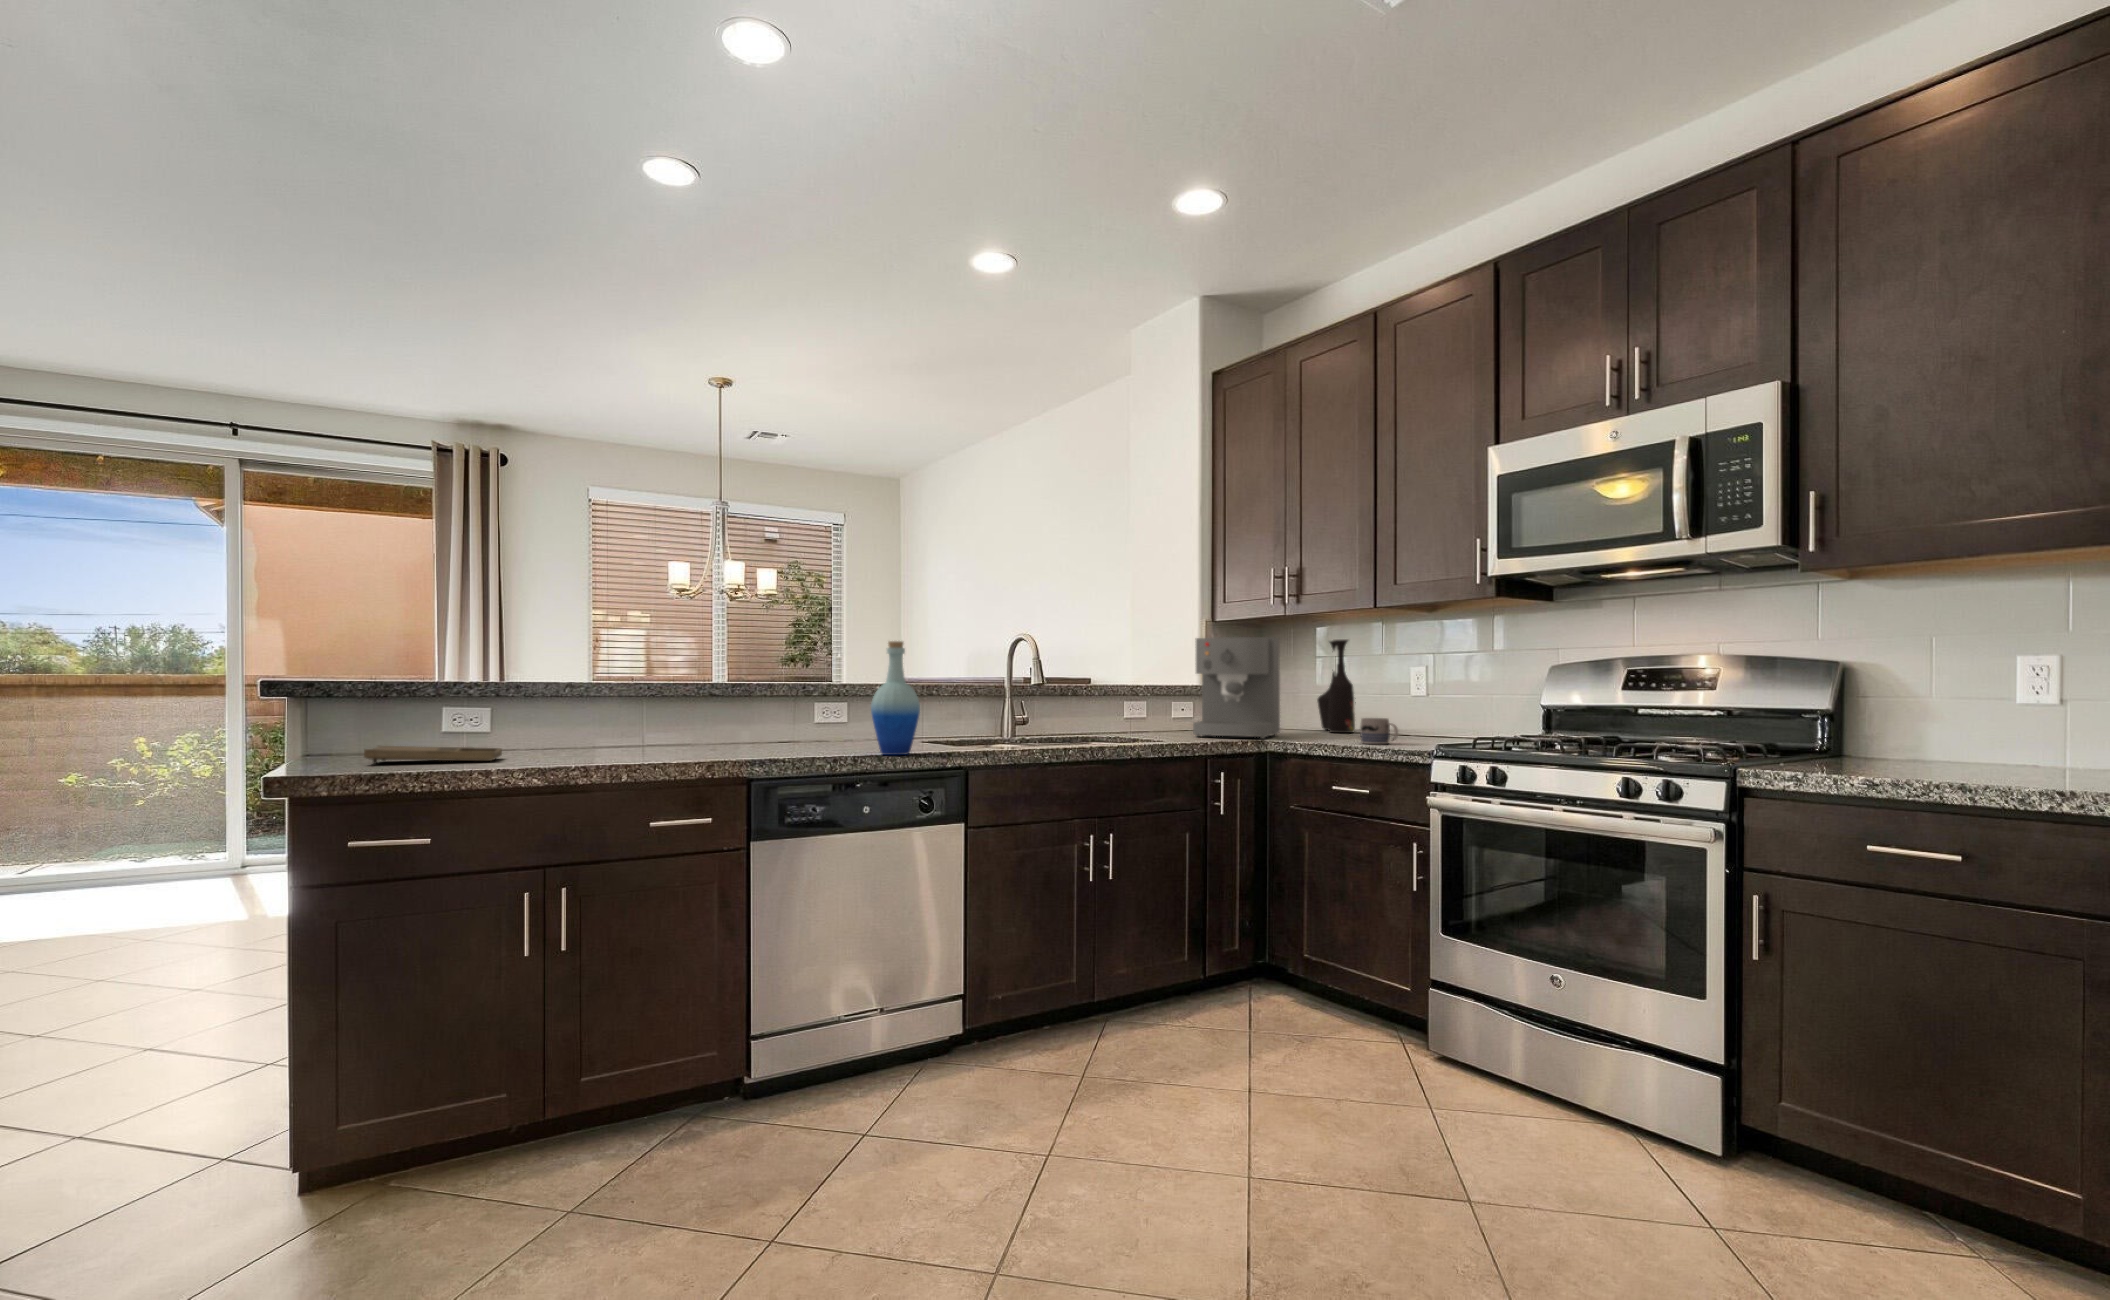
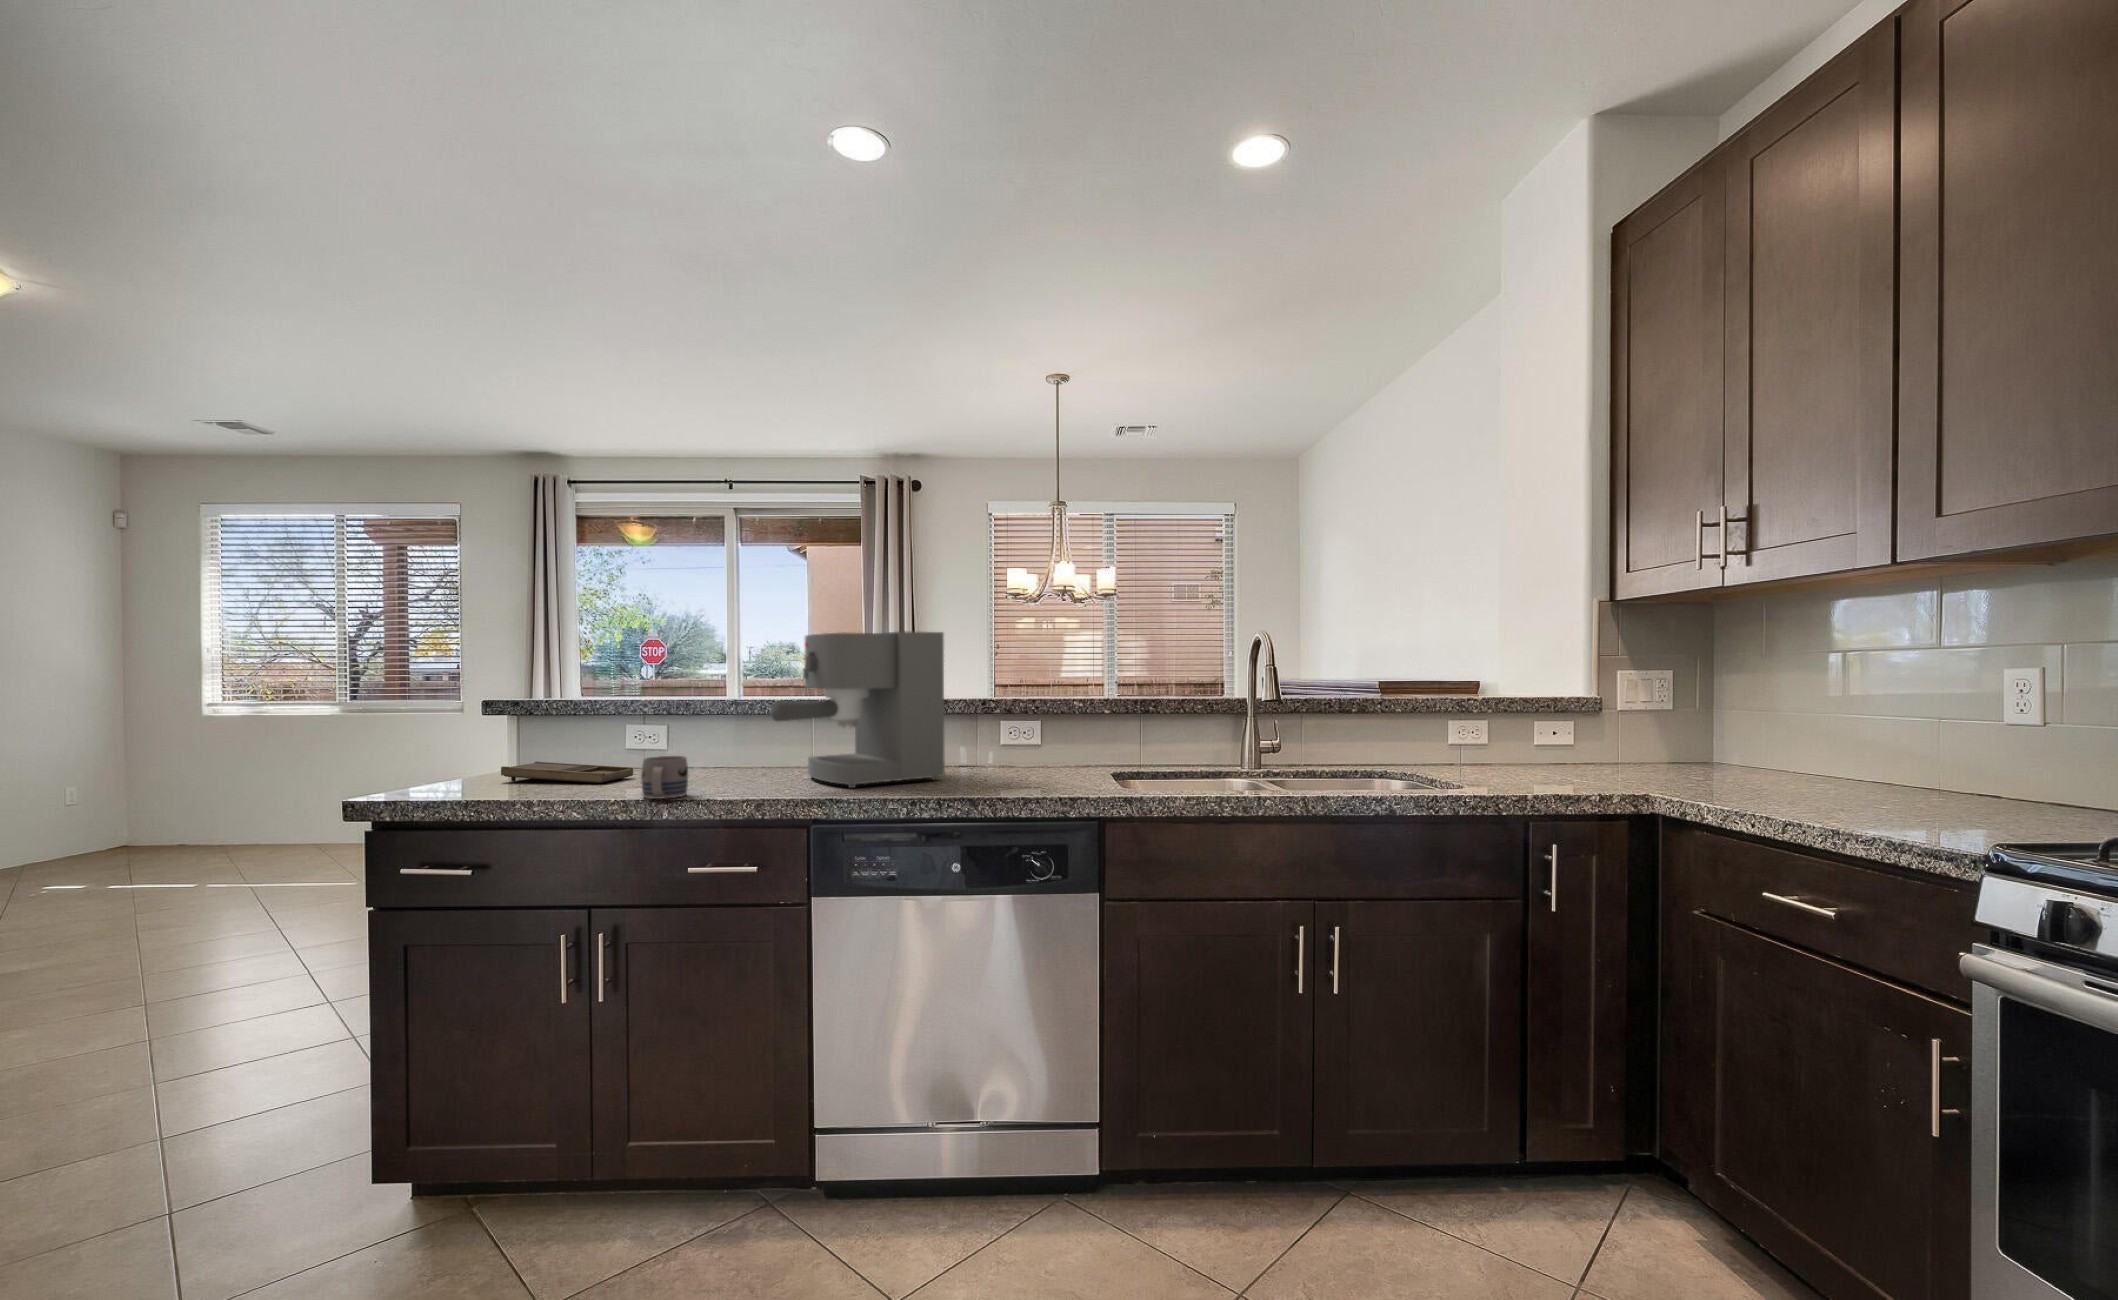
coffee maker: present [1193,637,1280,739] -> present [771,631,945,788]
vase: present [1317,639,1356,733] -> none [1788,622,1871,784]
bottle: present [871,641,920,755] -> none [966,649,1029,799]
mug: present [1360,718,1398,744] -> present [641,756,688,799]

